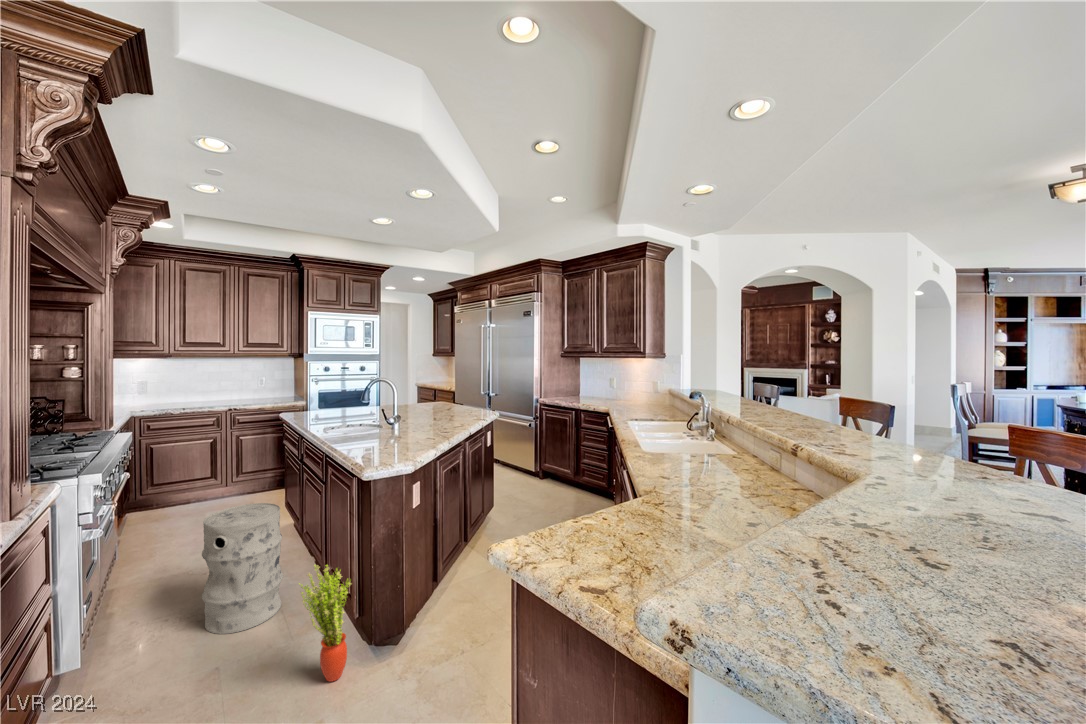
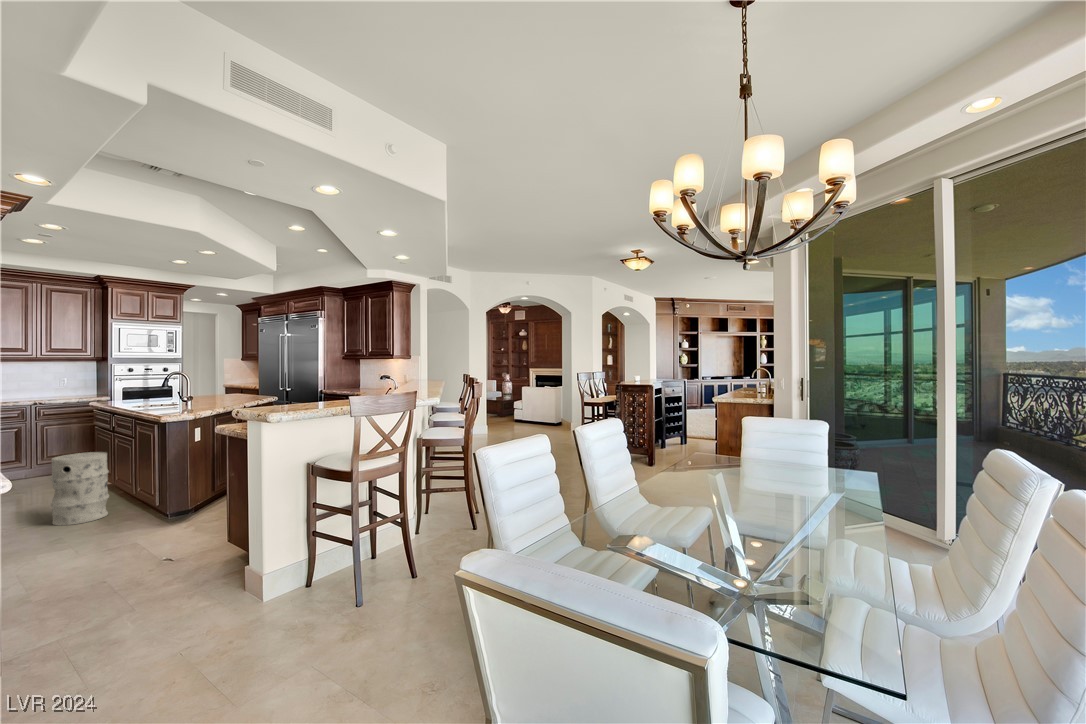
potted plant: present [301,565,351,682] -> none [129,468,163,529]

